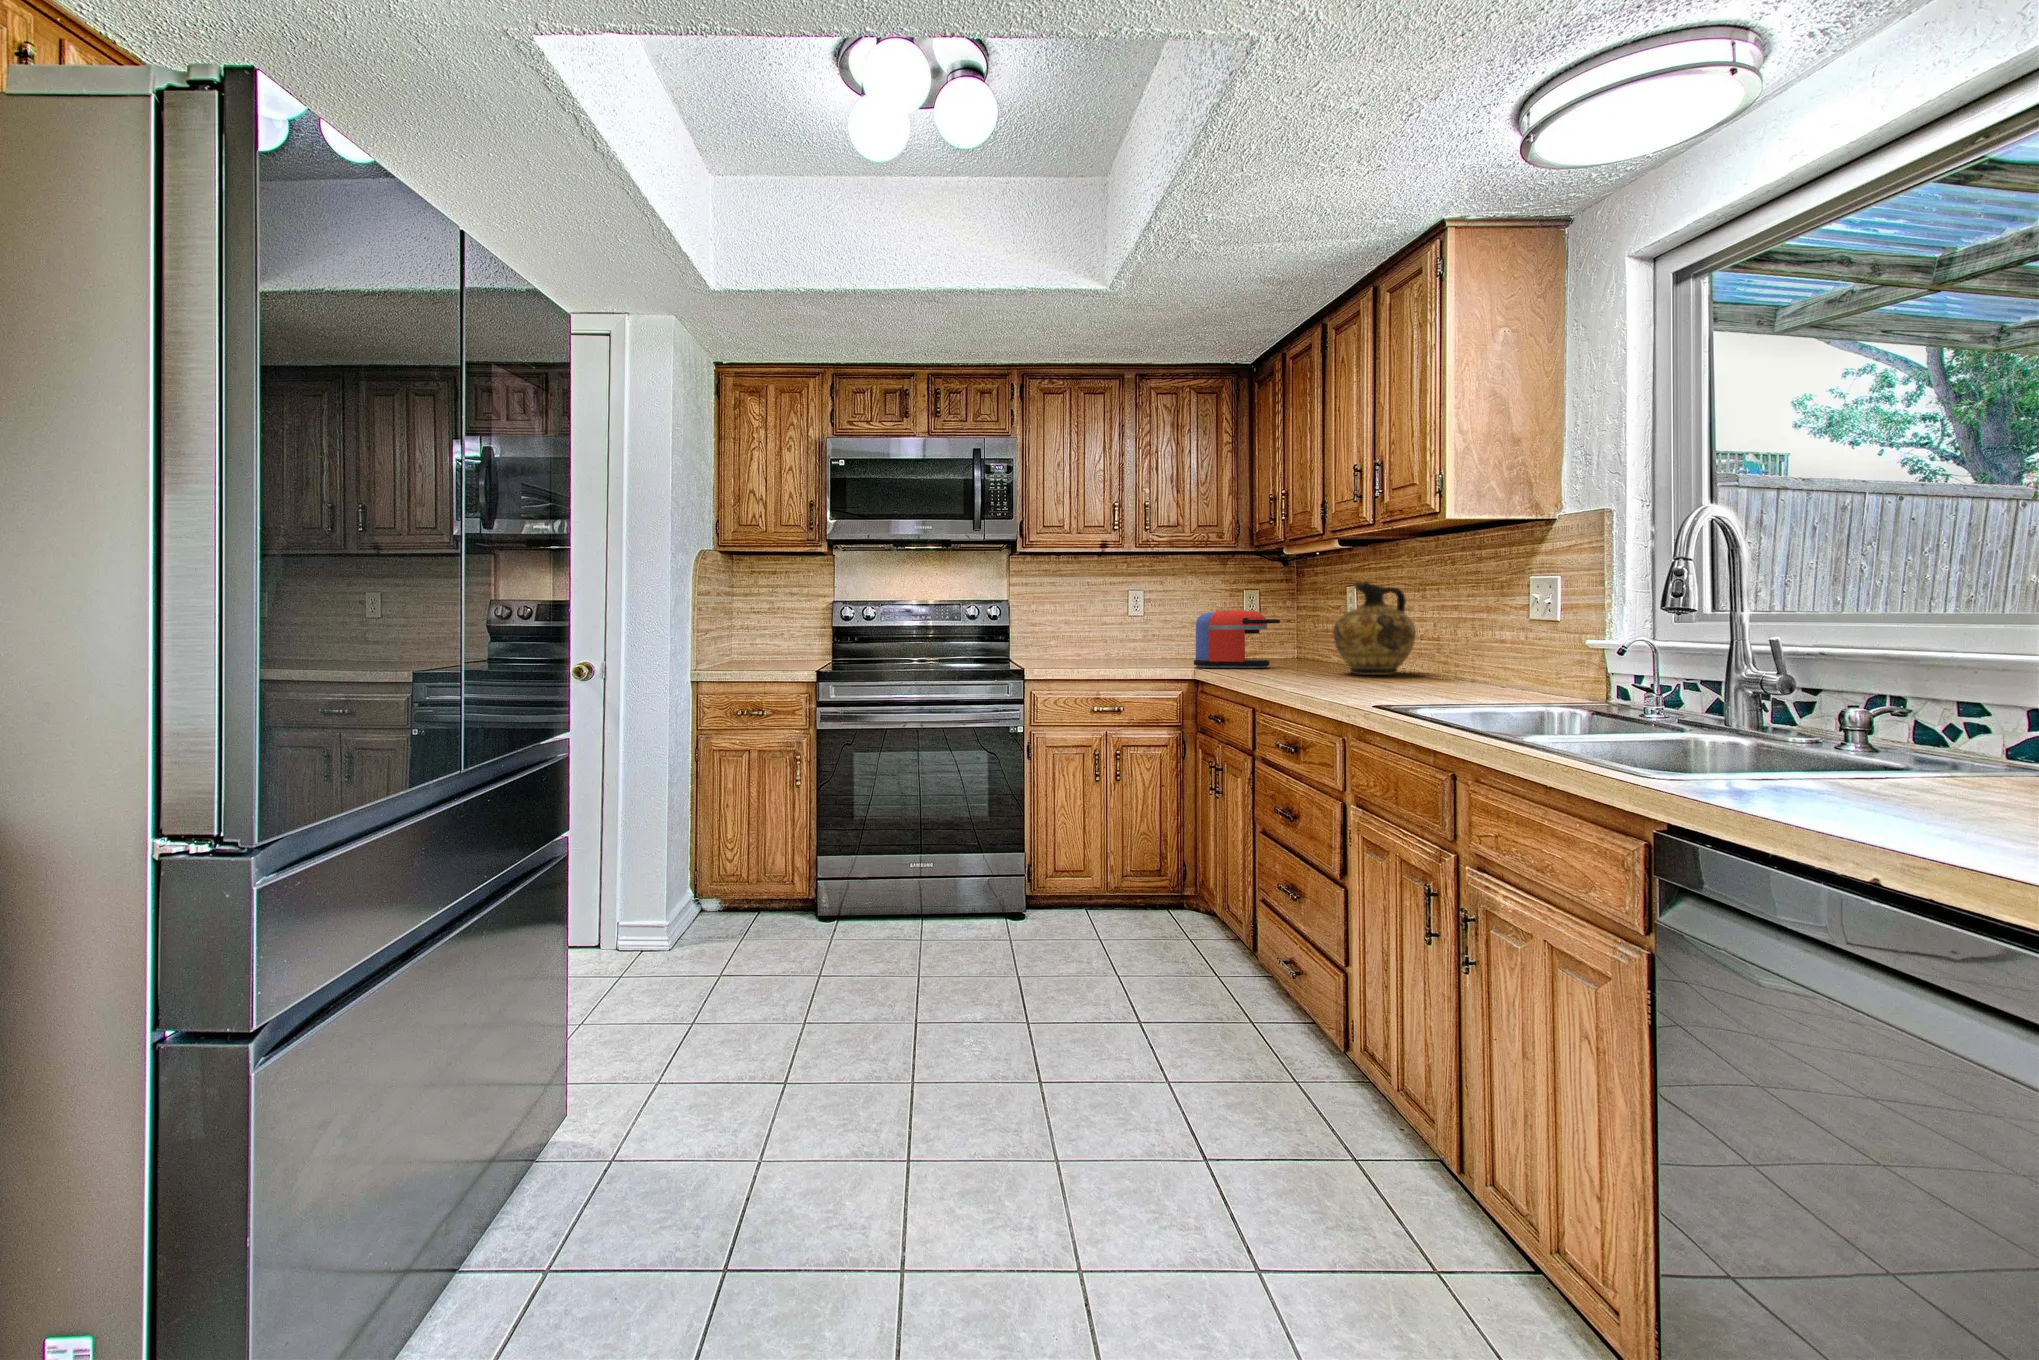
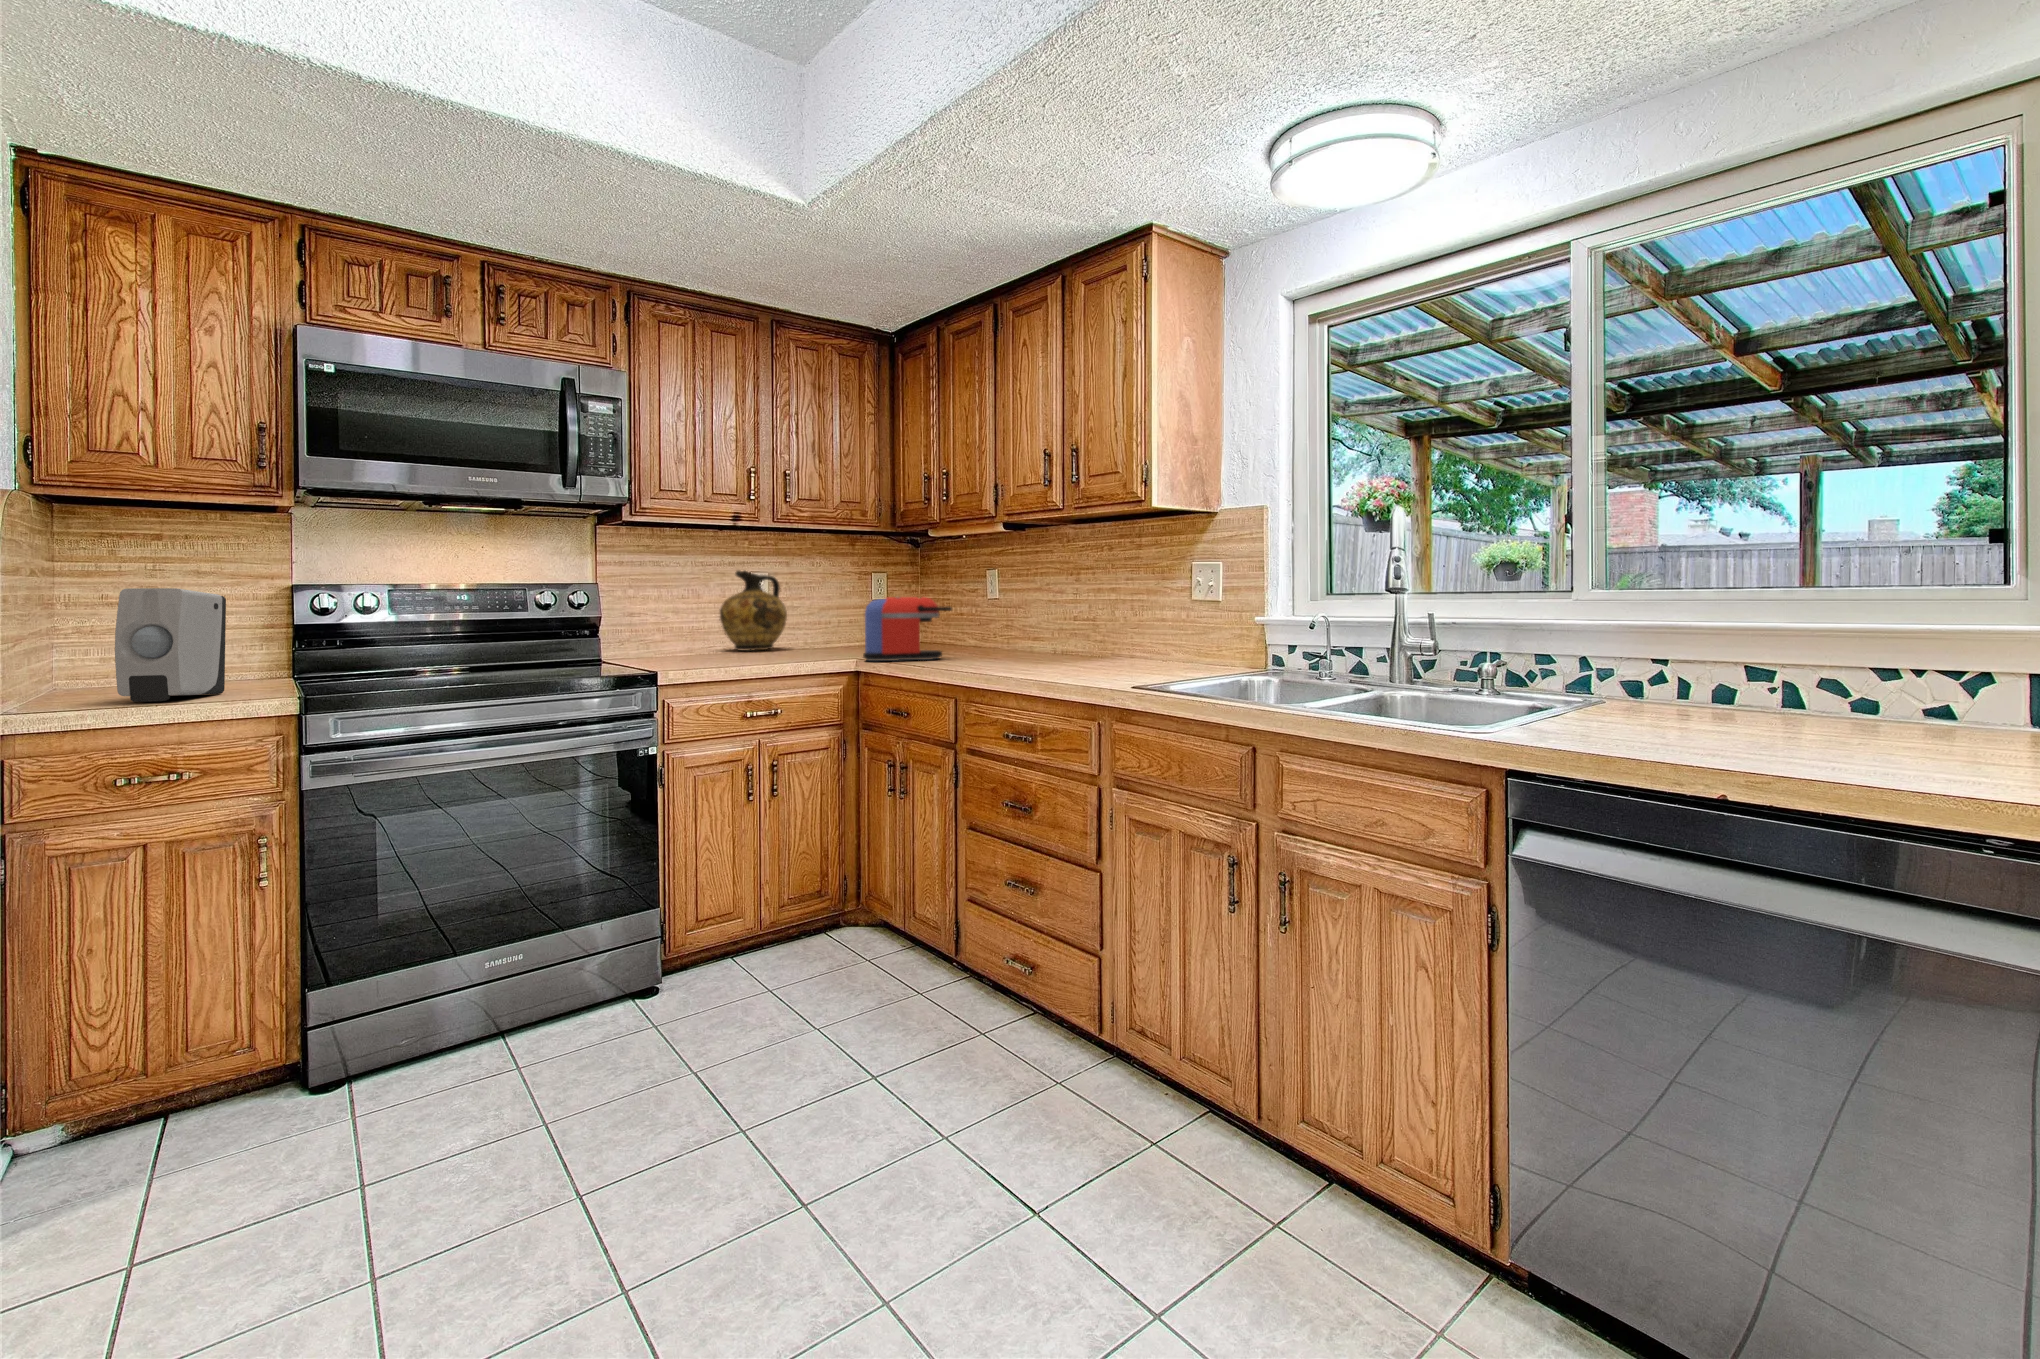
ceramic jug: present [1333,582,1416,675] -> present [720,571,787,651]
soap dispenser: none [738,608,789,673] -> present [115,588,226,702]

